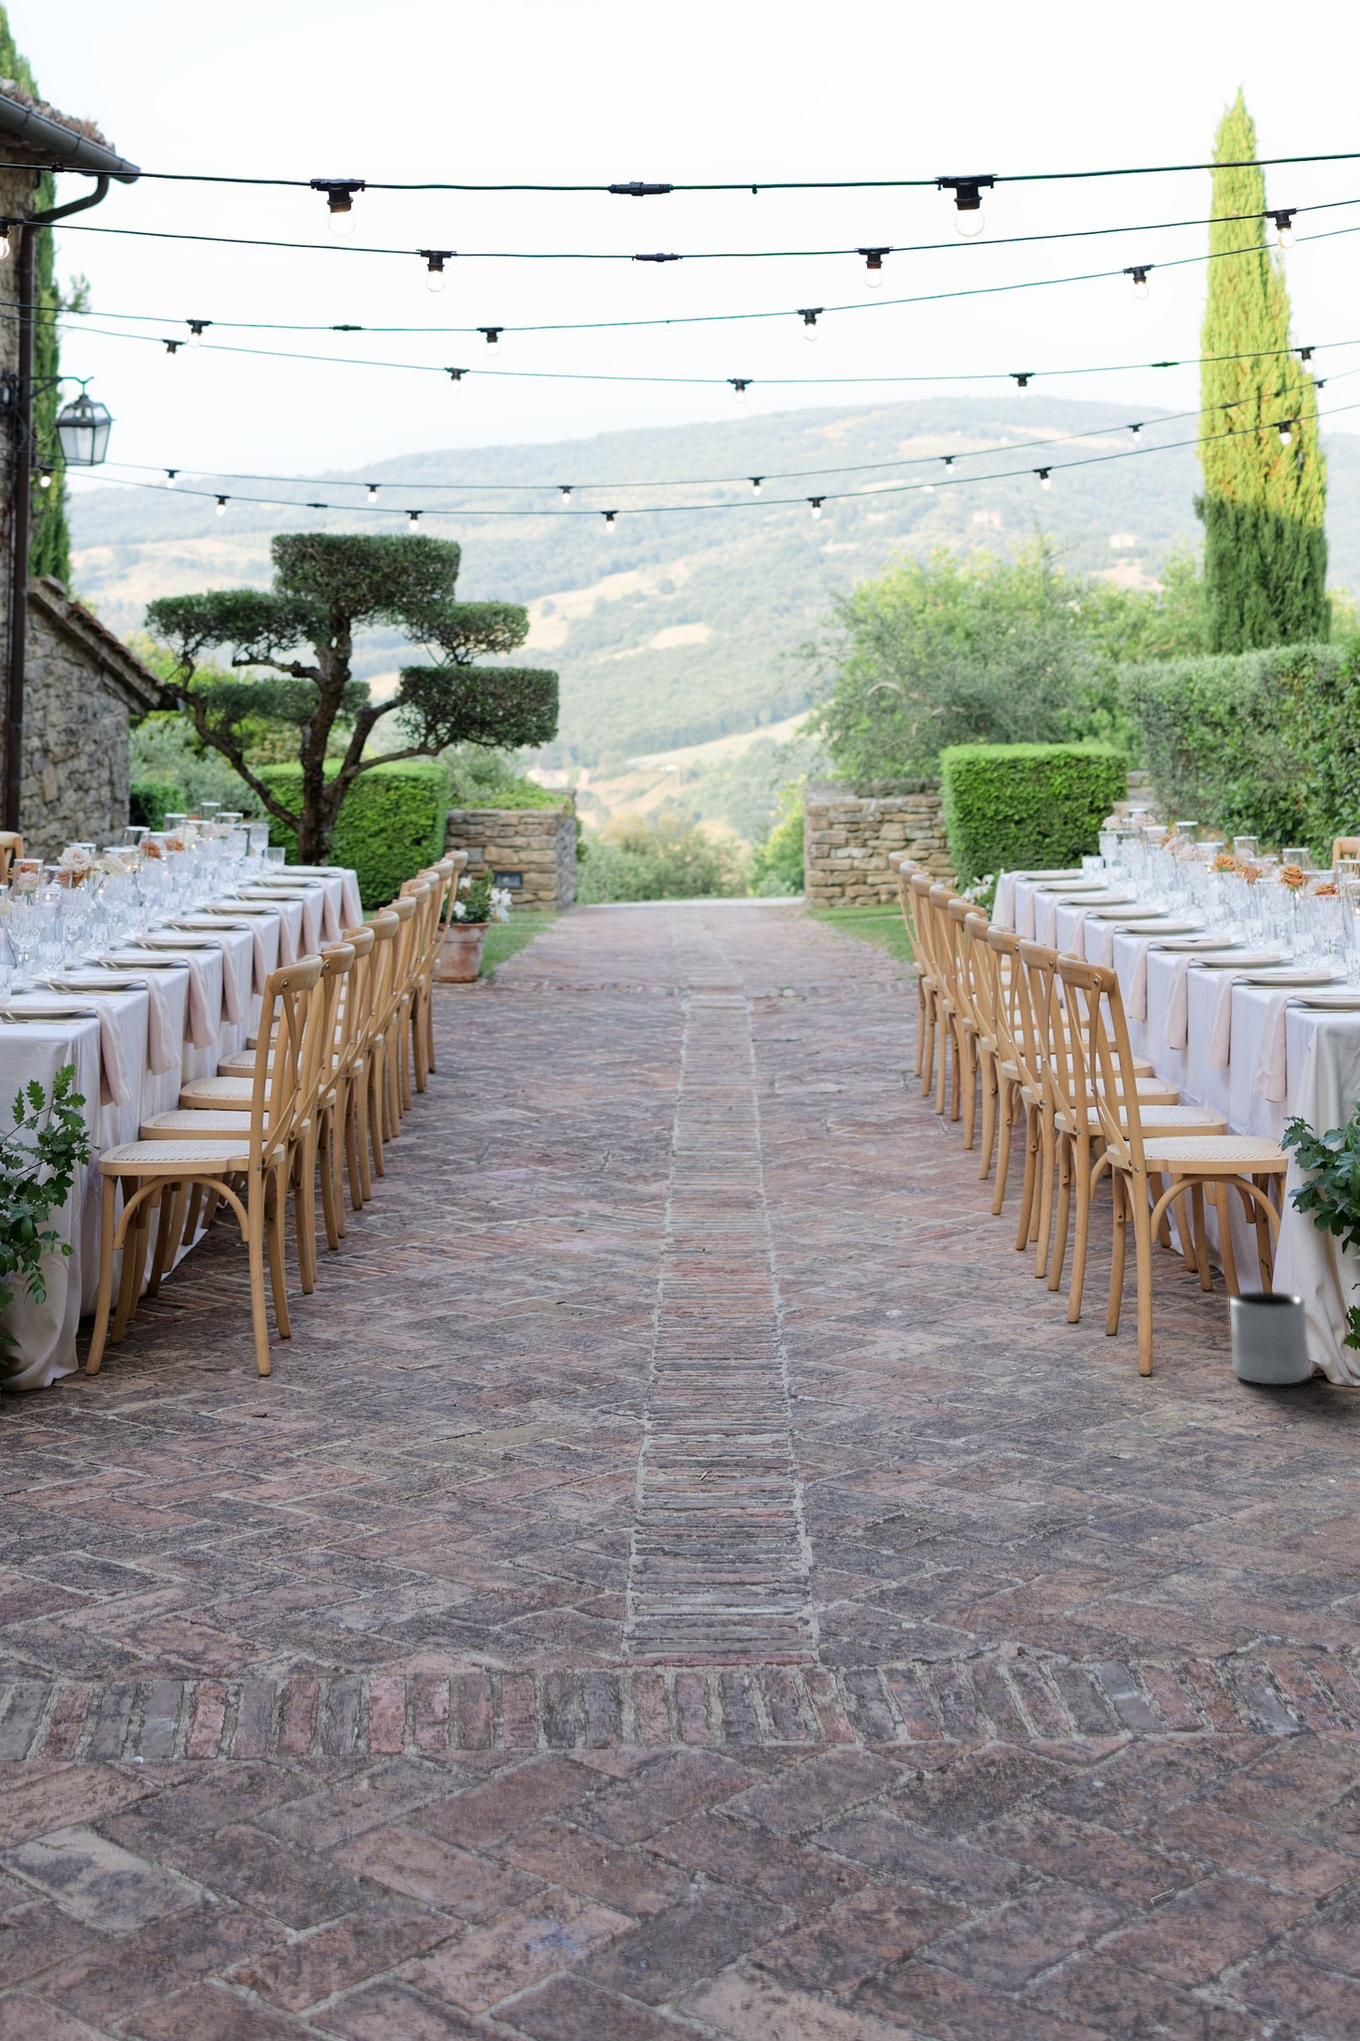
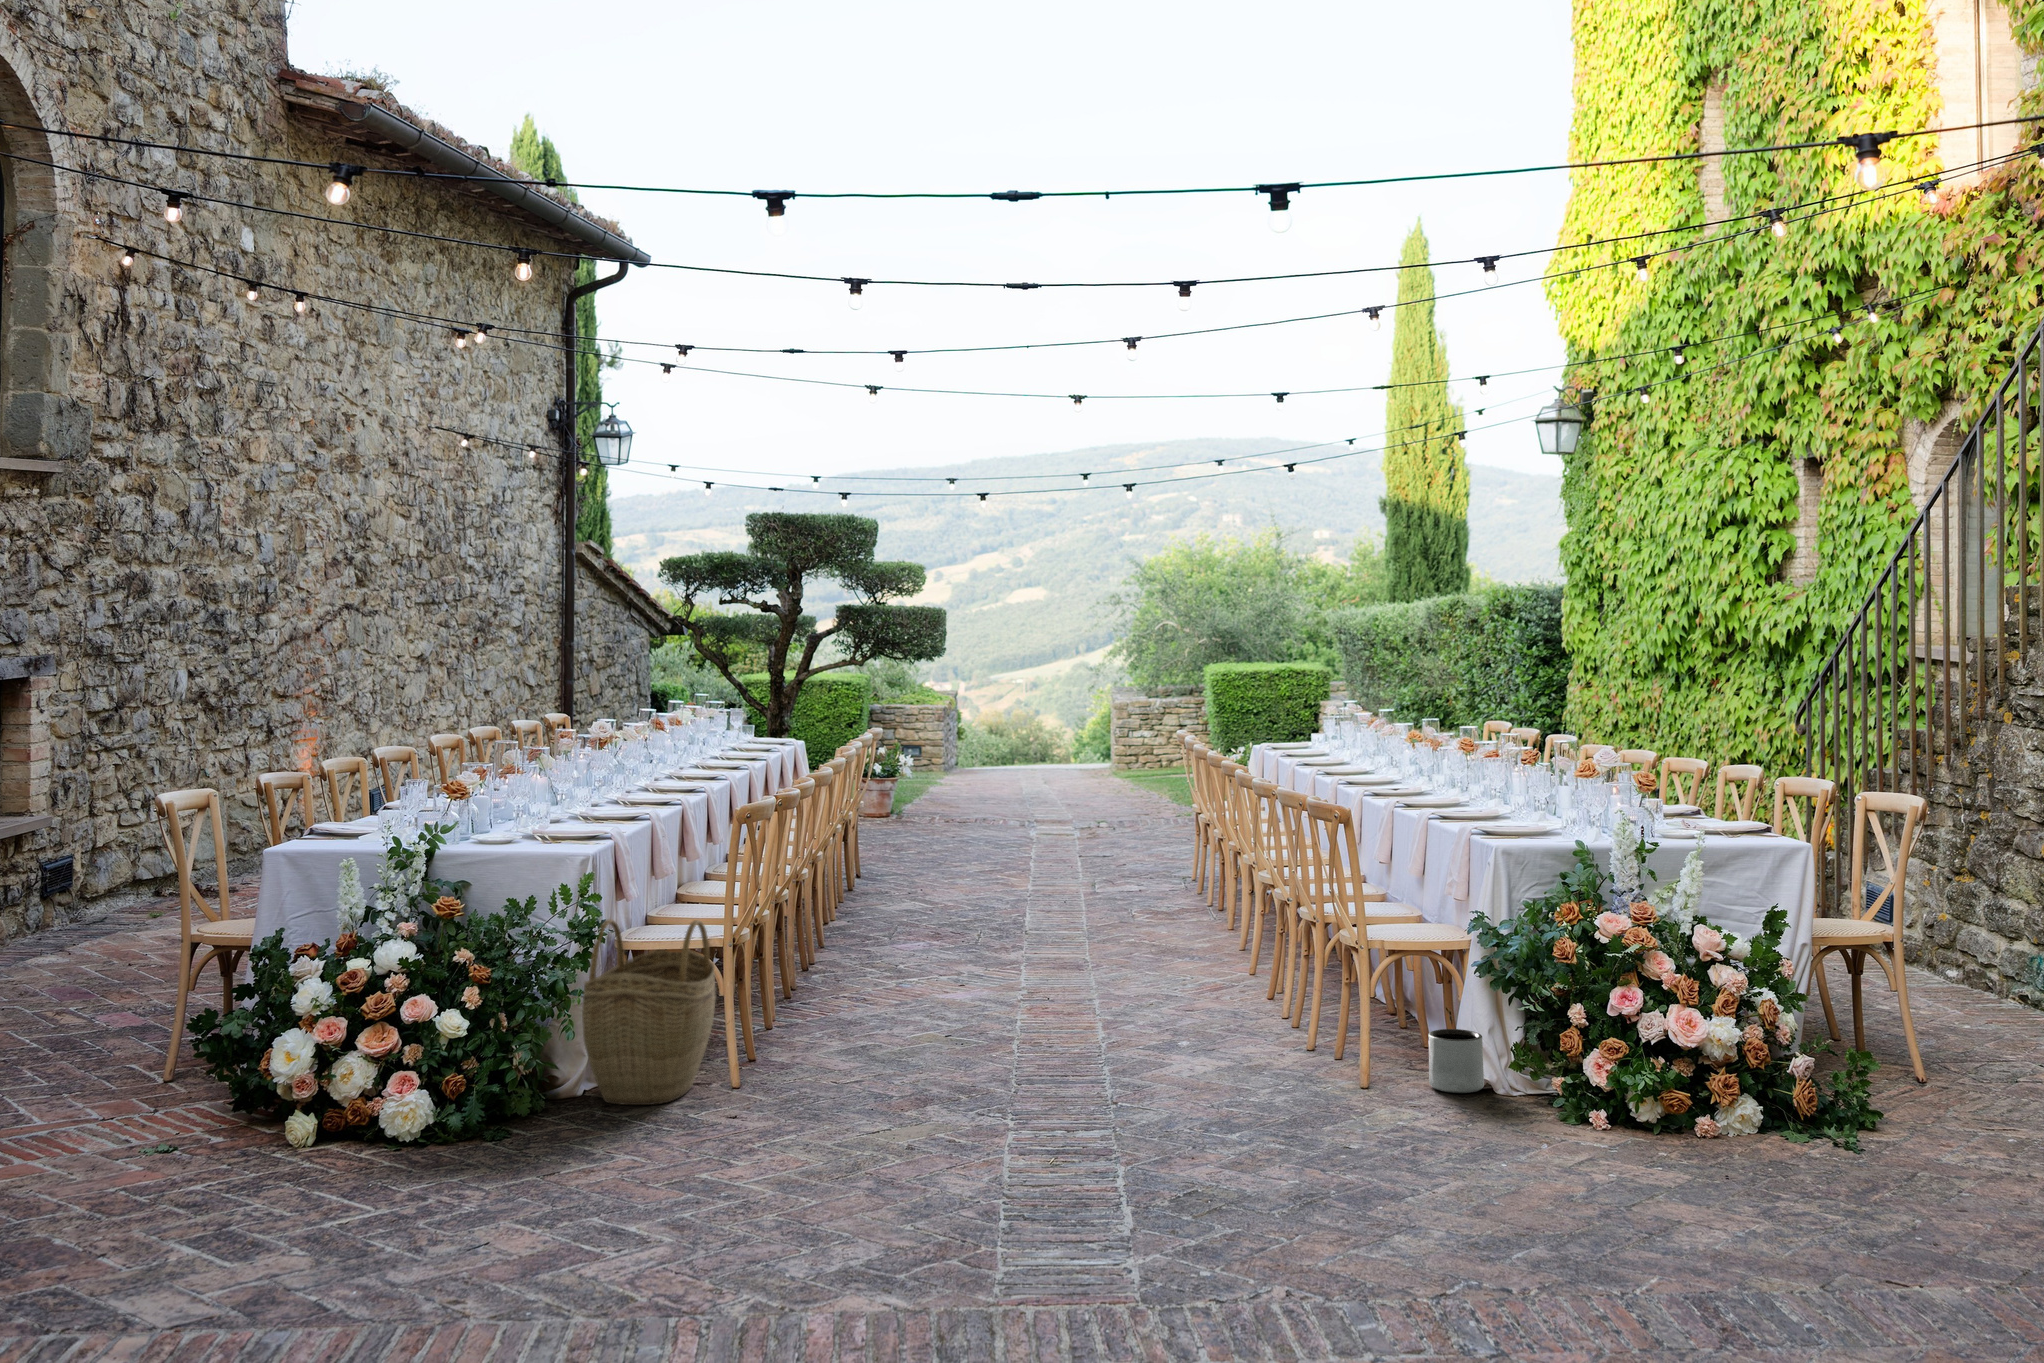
woven basket: none [59,1132,238,1400] -> present [582,919,716,1105]

